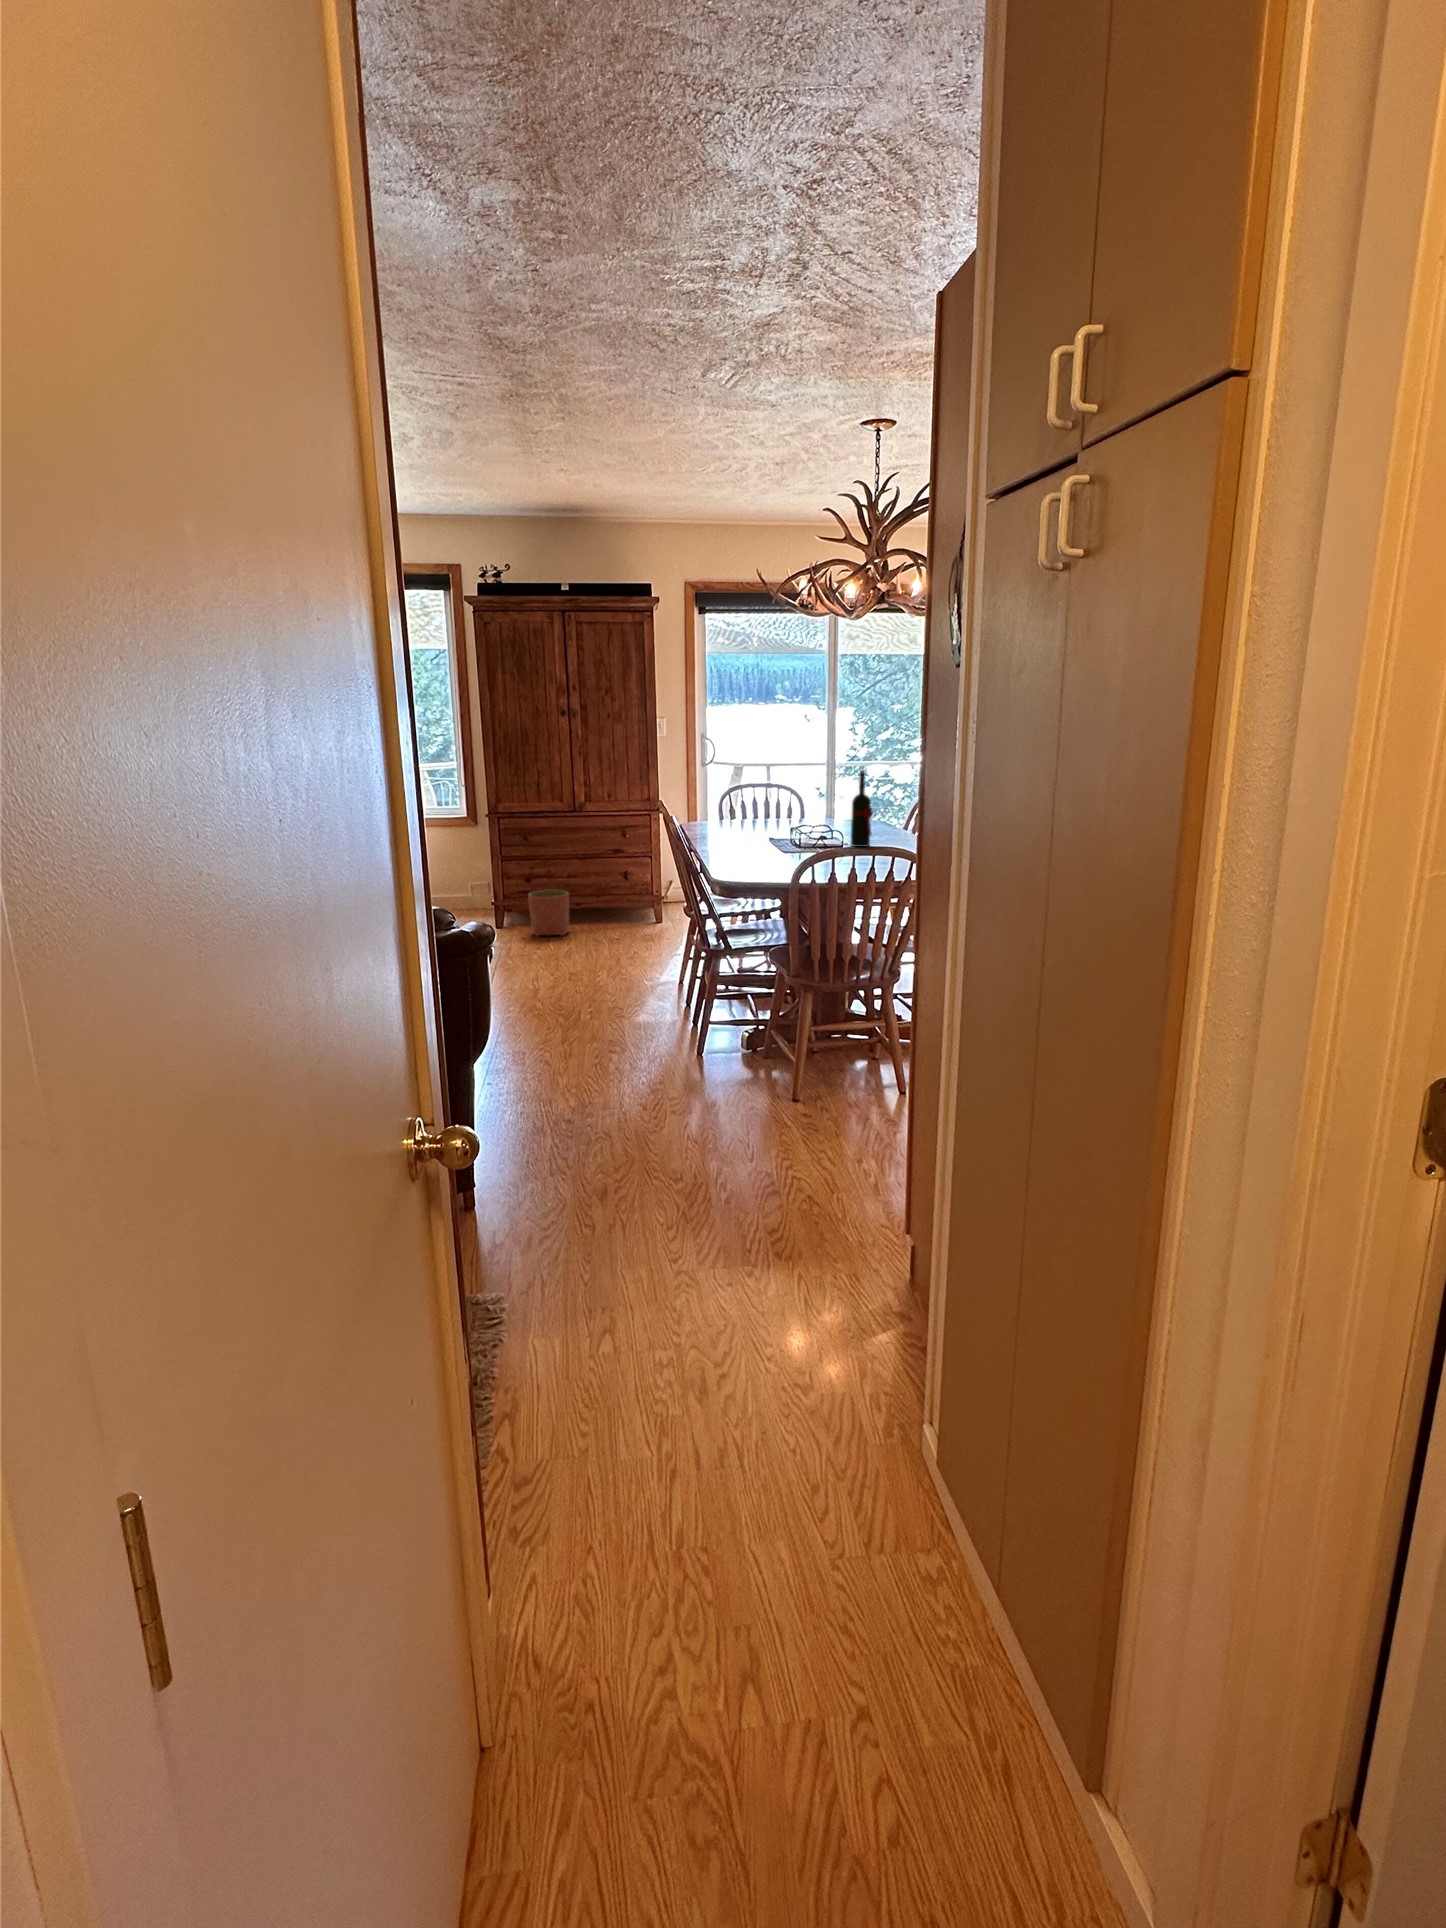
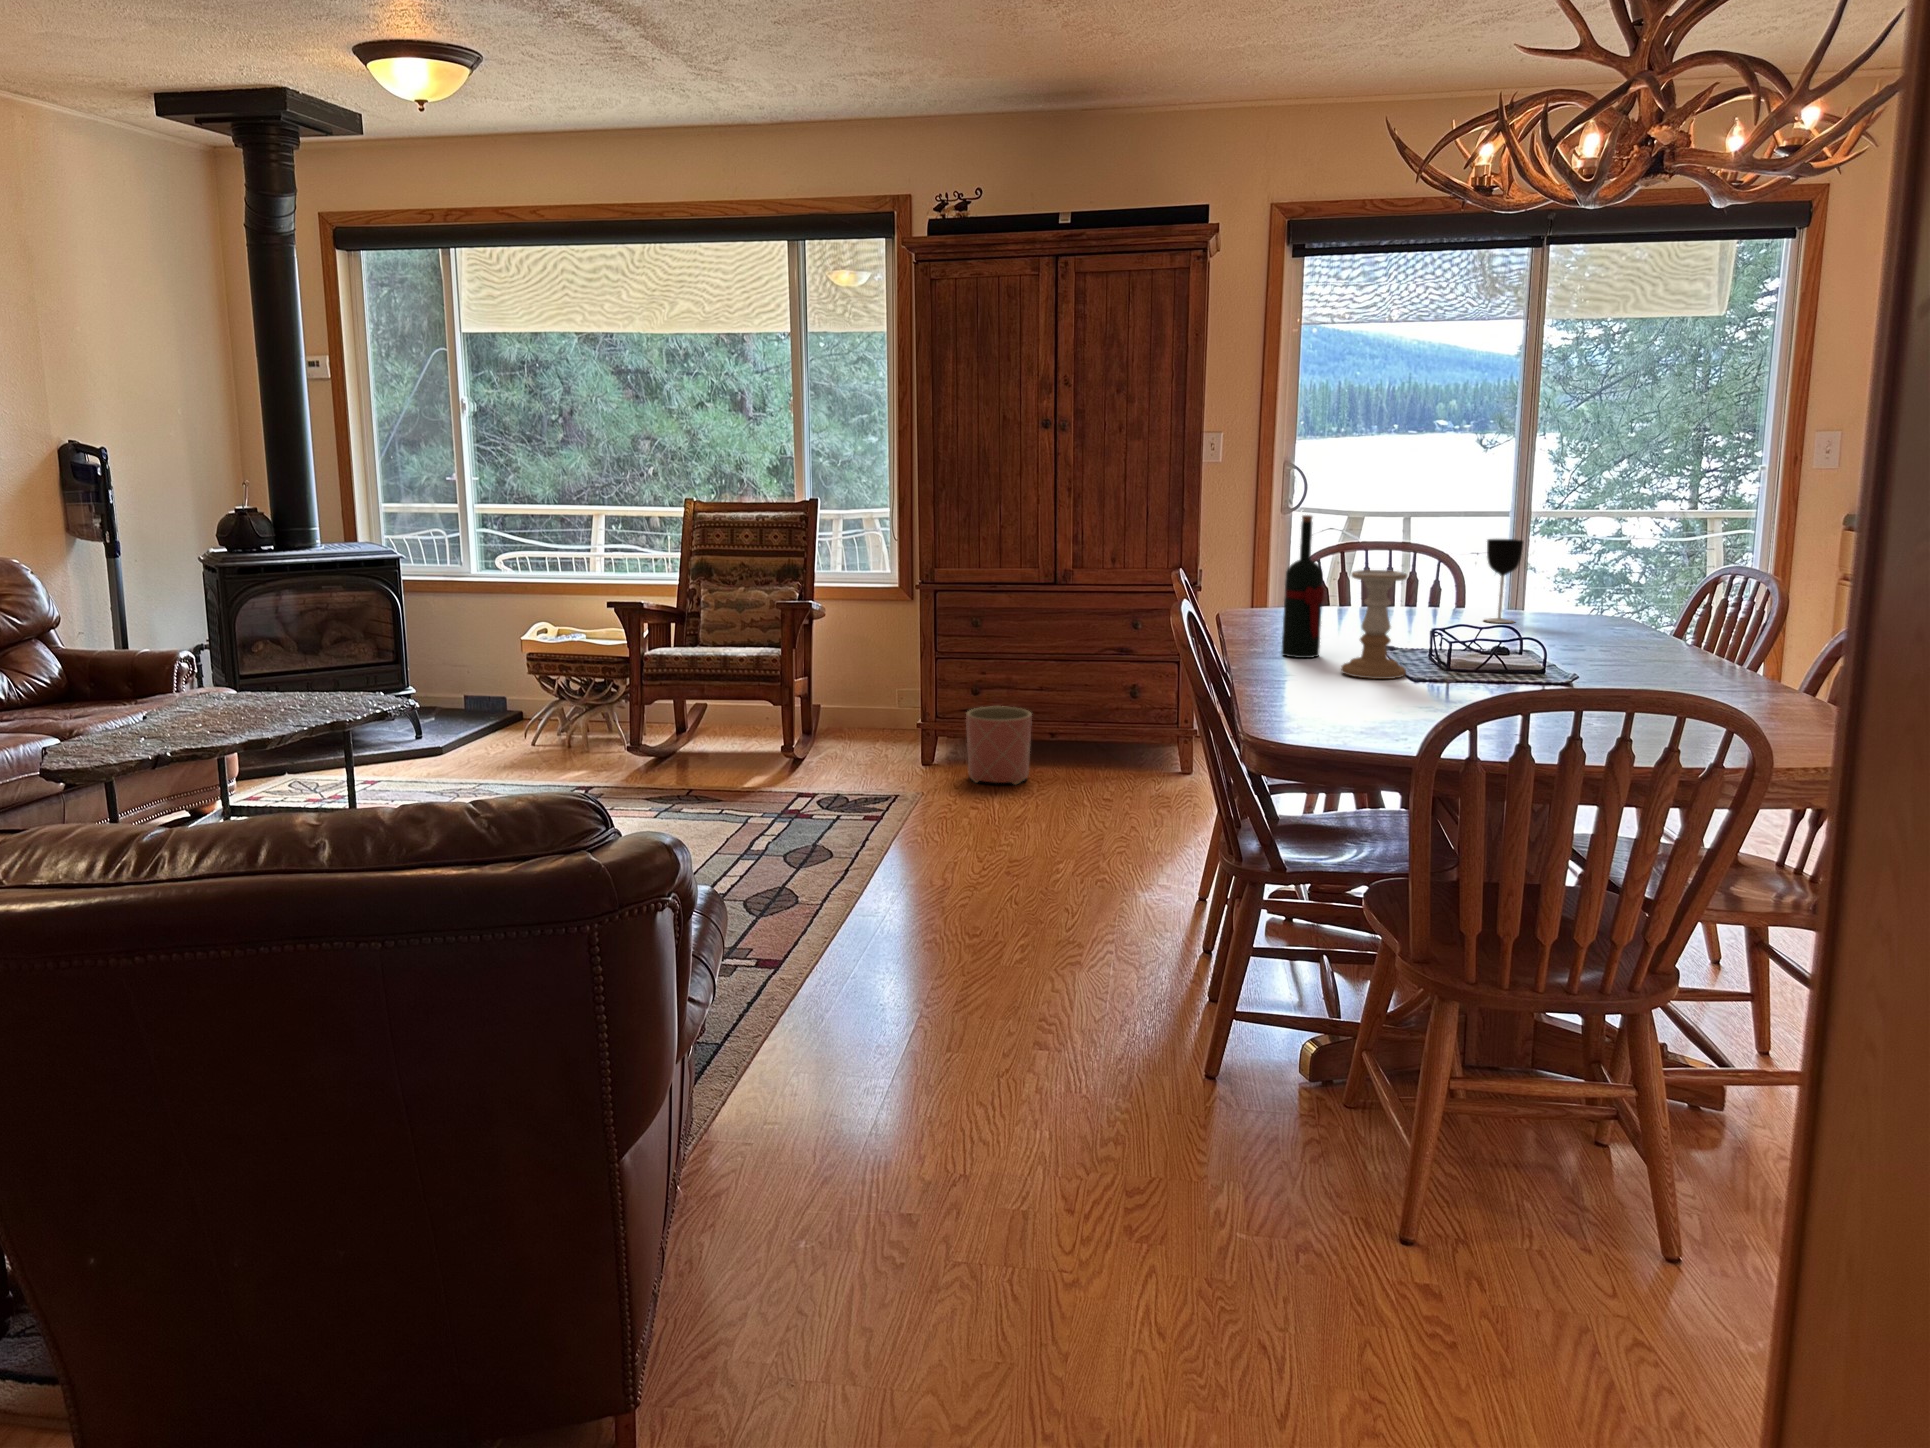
wine bottle: present [851,770,873,847] -> present [1282,515,1324,658]
wine glass: none [815,780,832,824] -> present [1485,539,1524,623]
candle holder: none [750,798,781,852] -> present [1341,570,1407,679]

